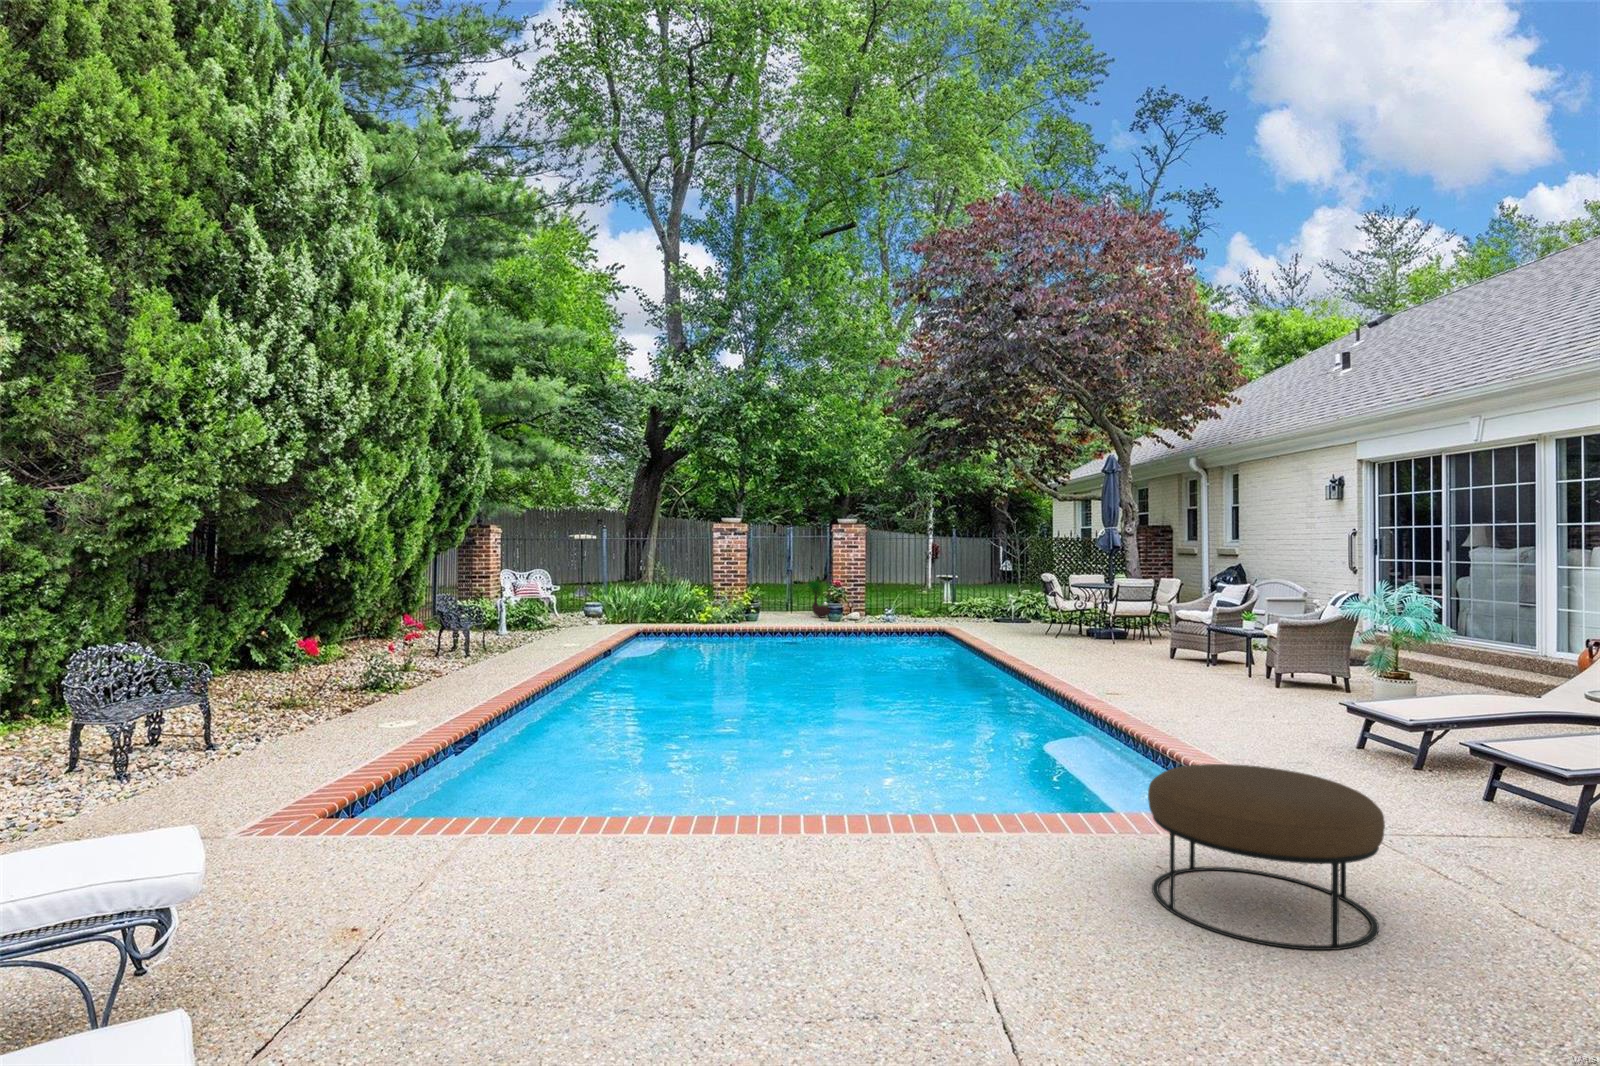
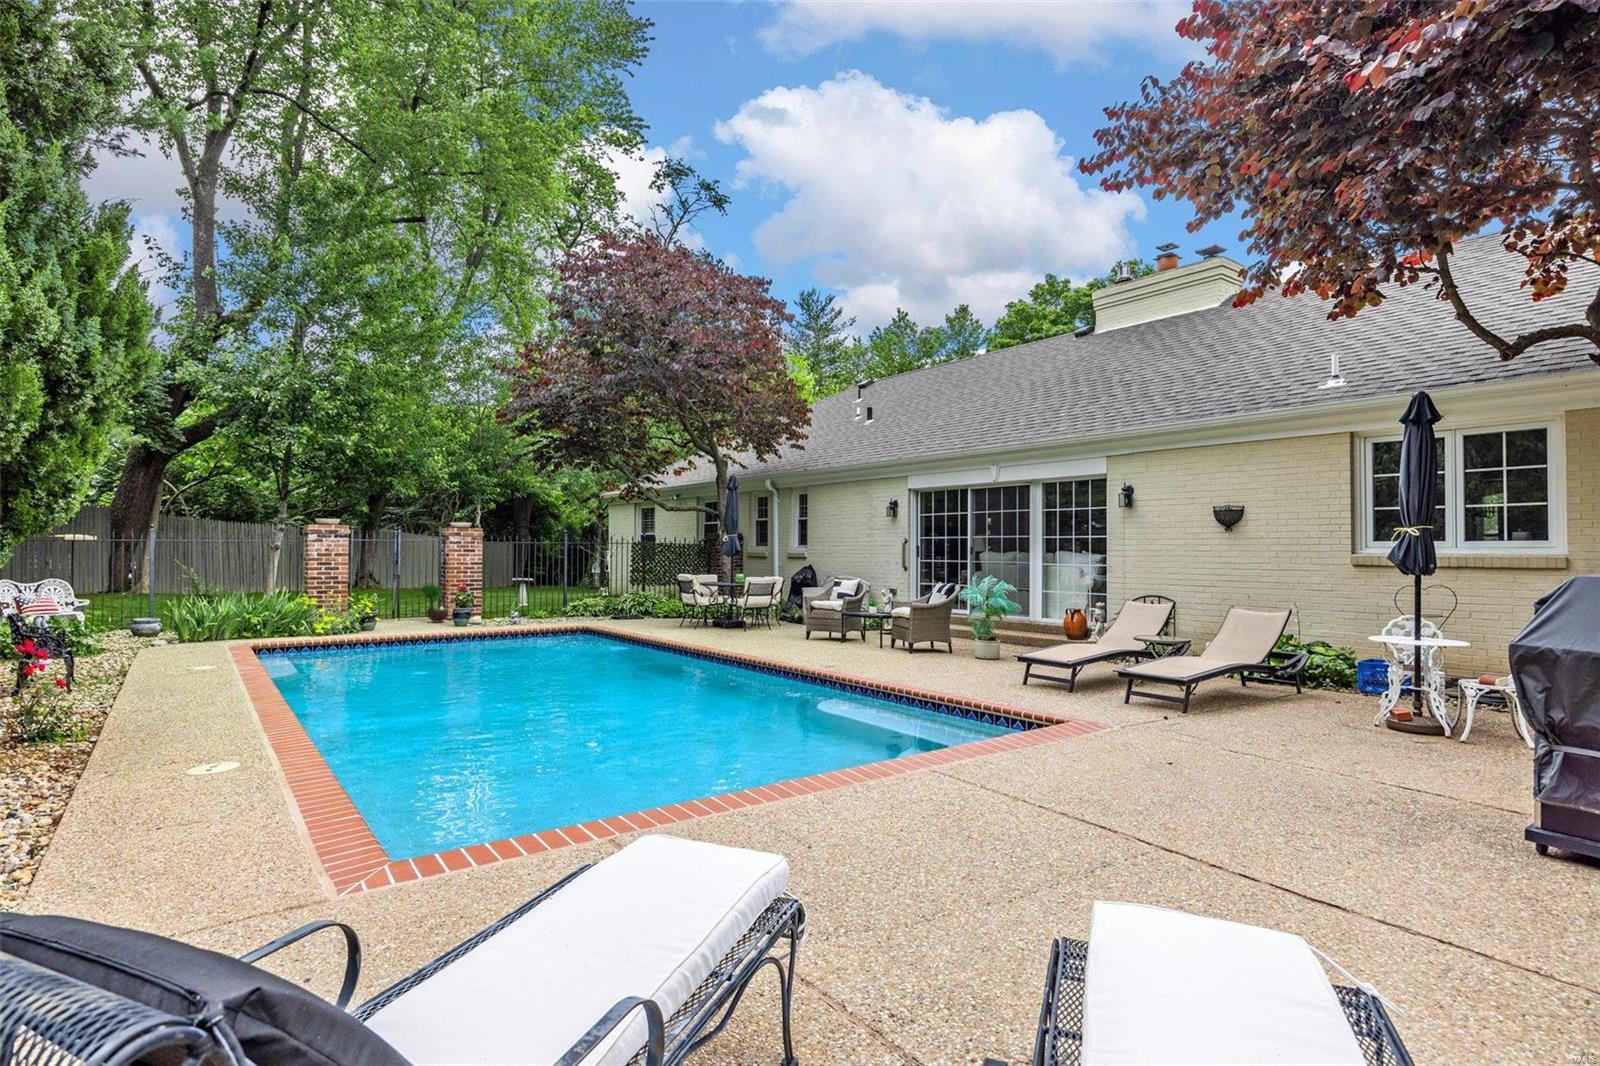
ottoman: present [1148,764,1385,950] -> none [1100,692,1224,781]

